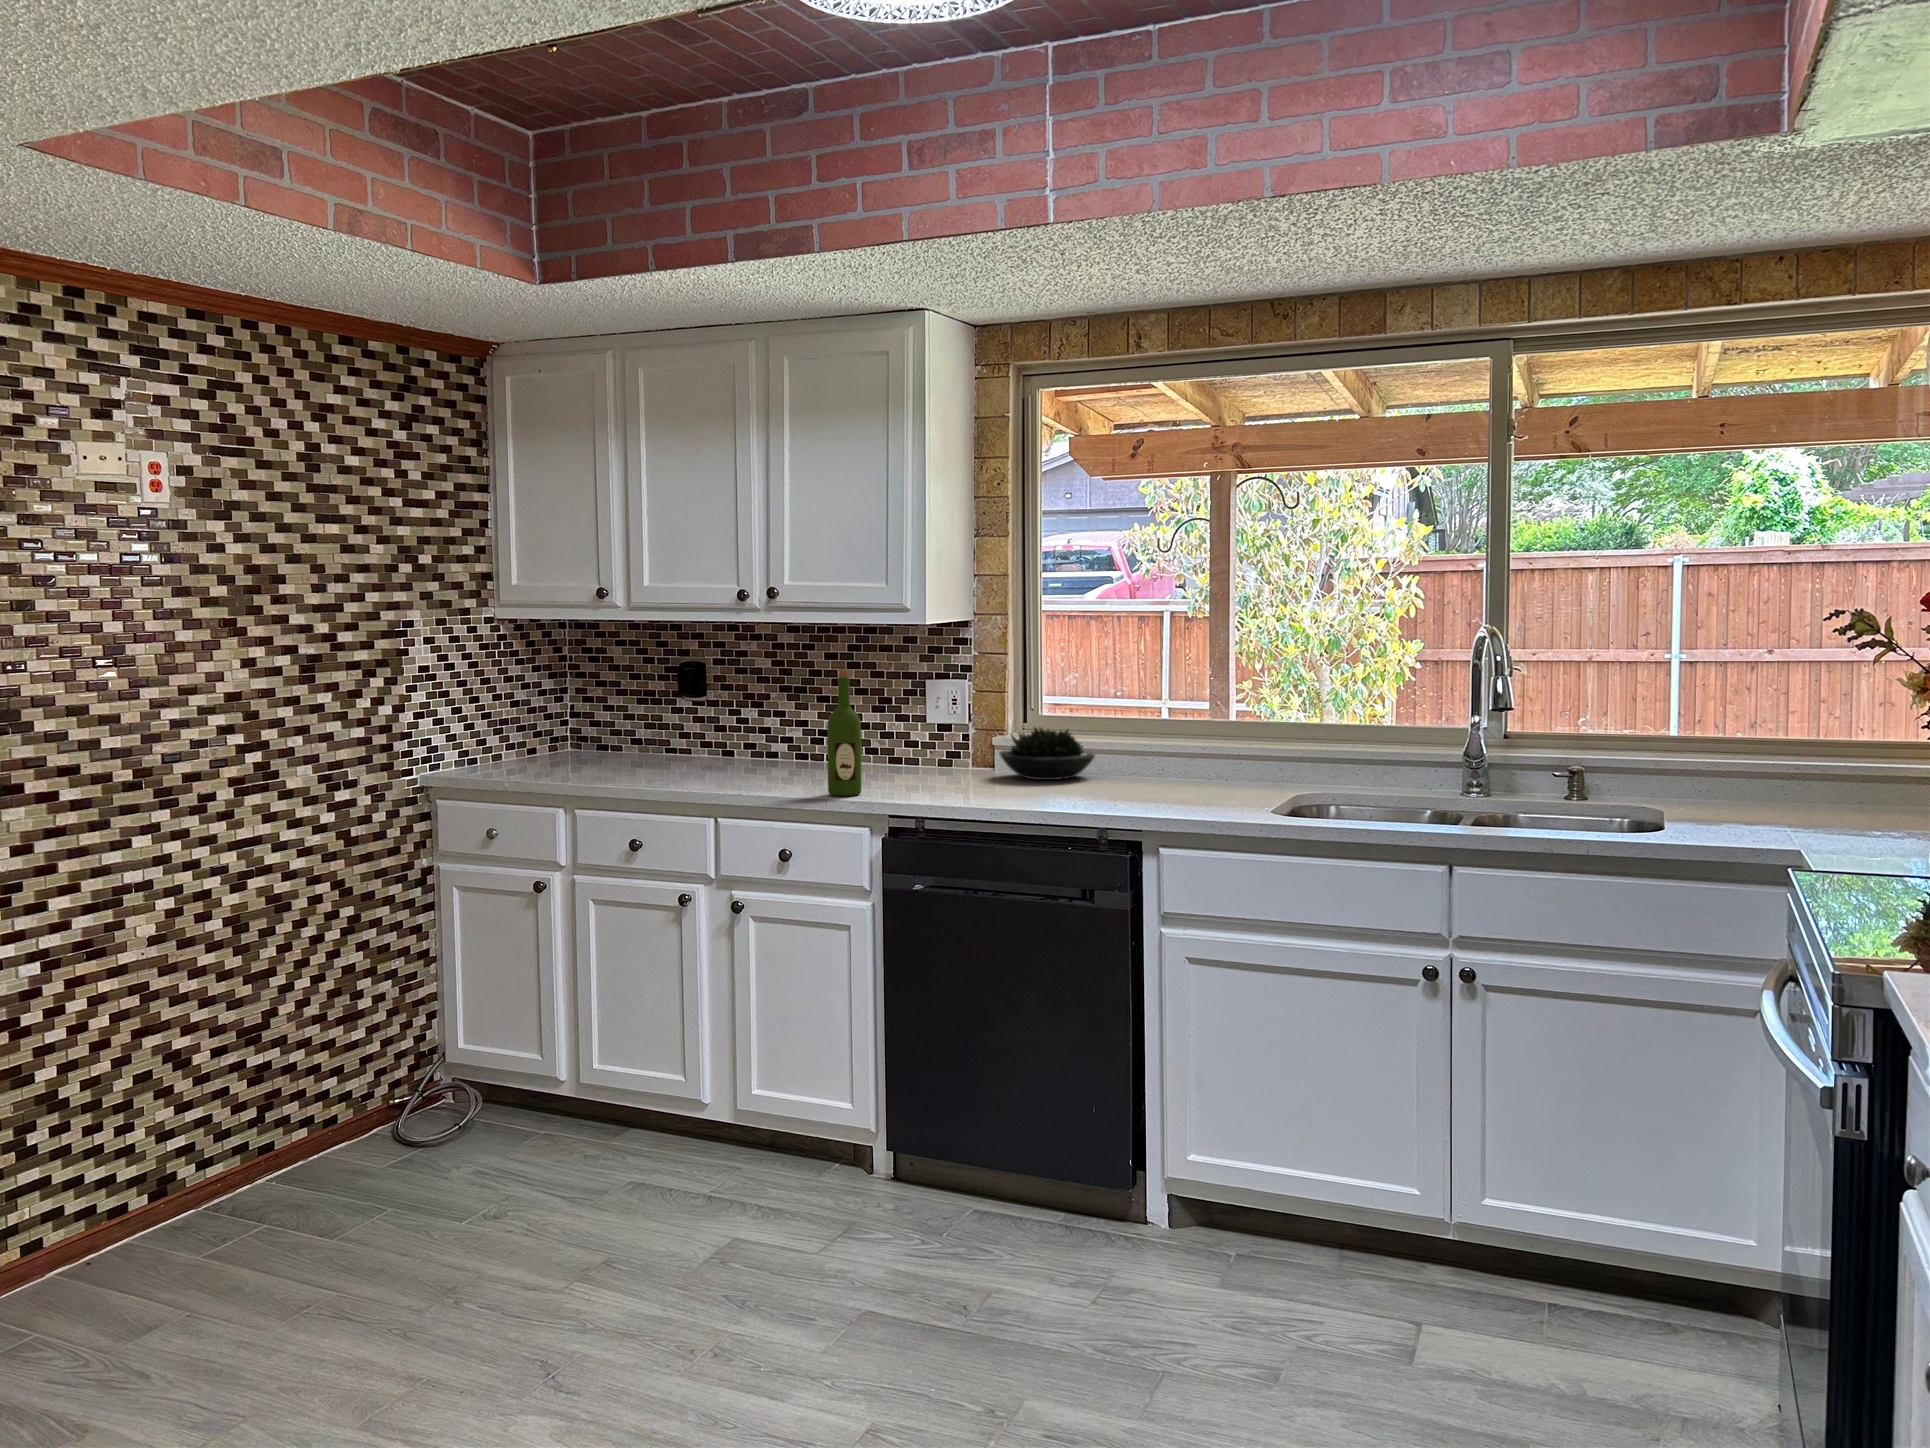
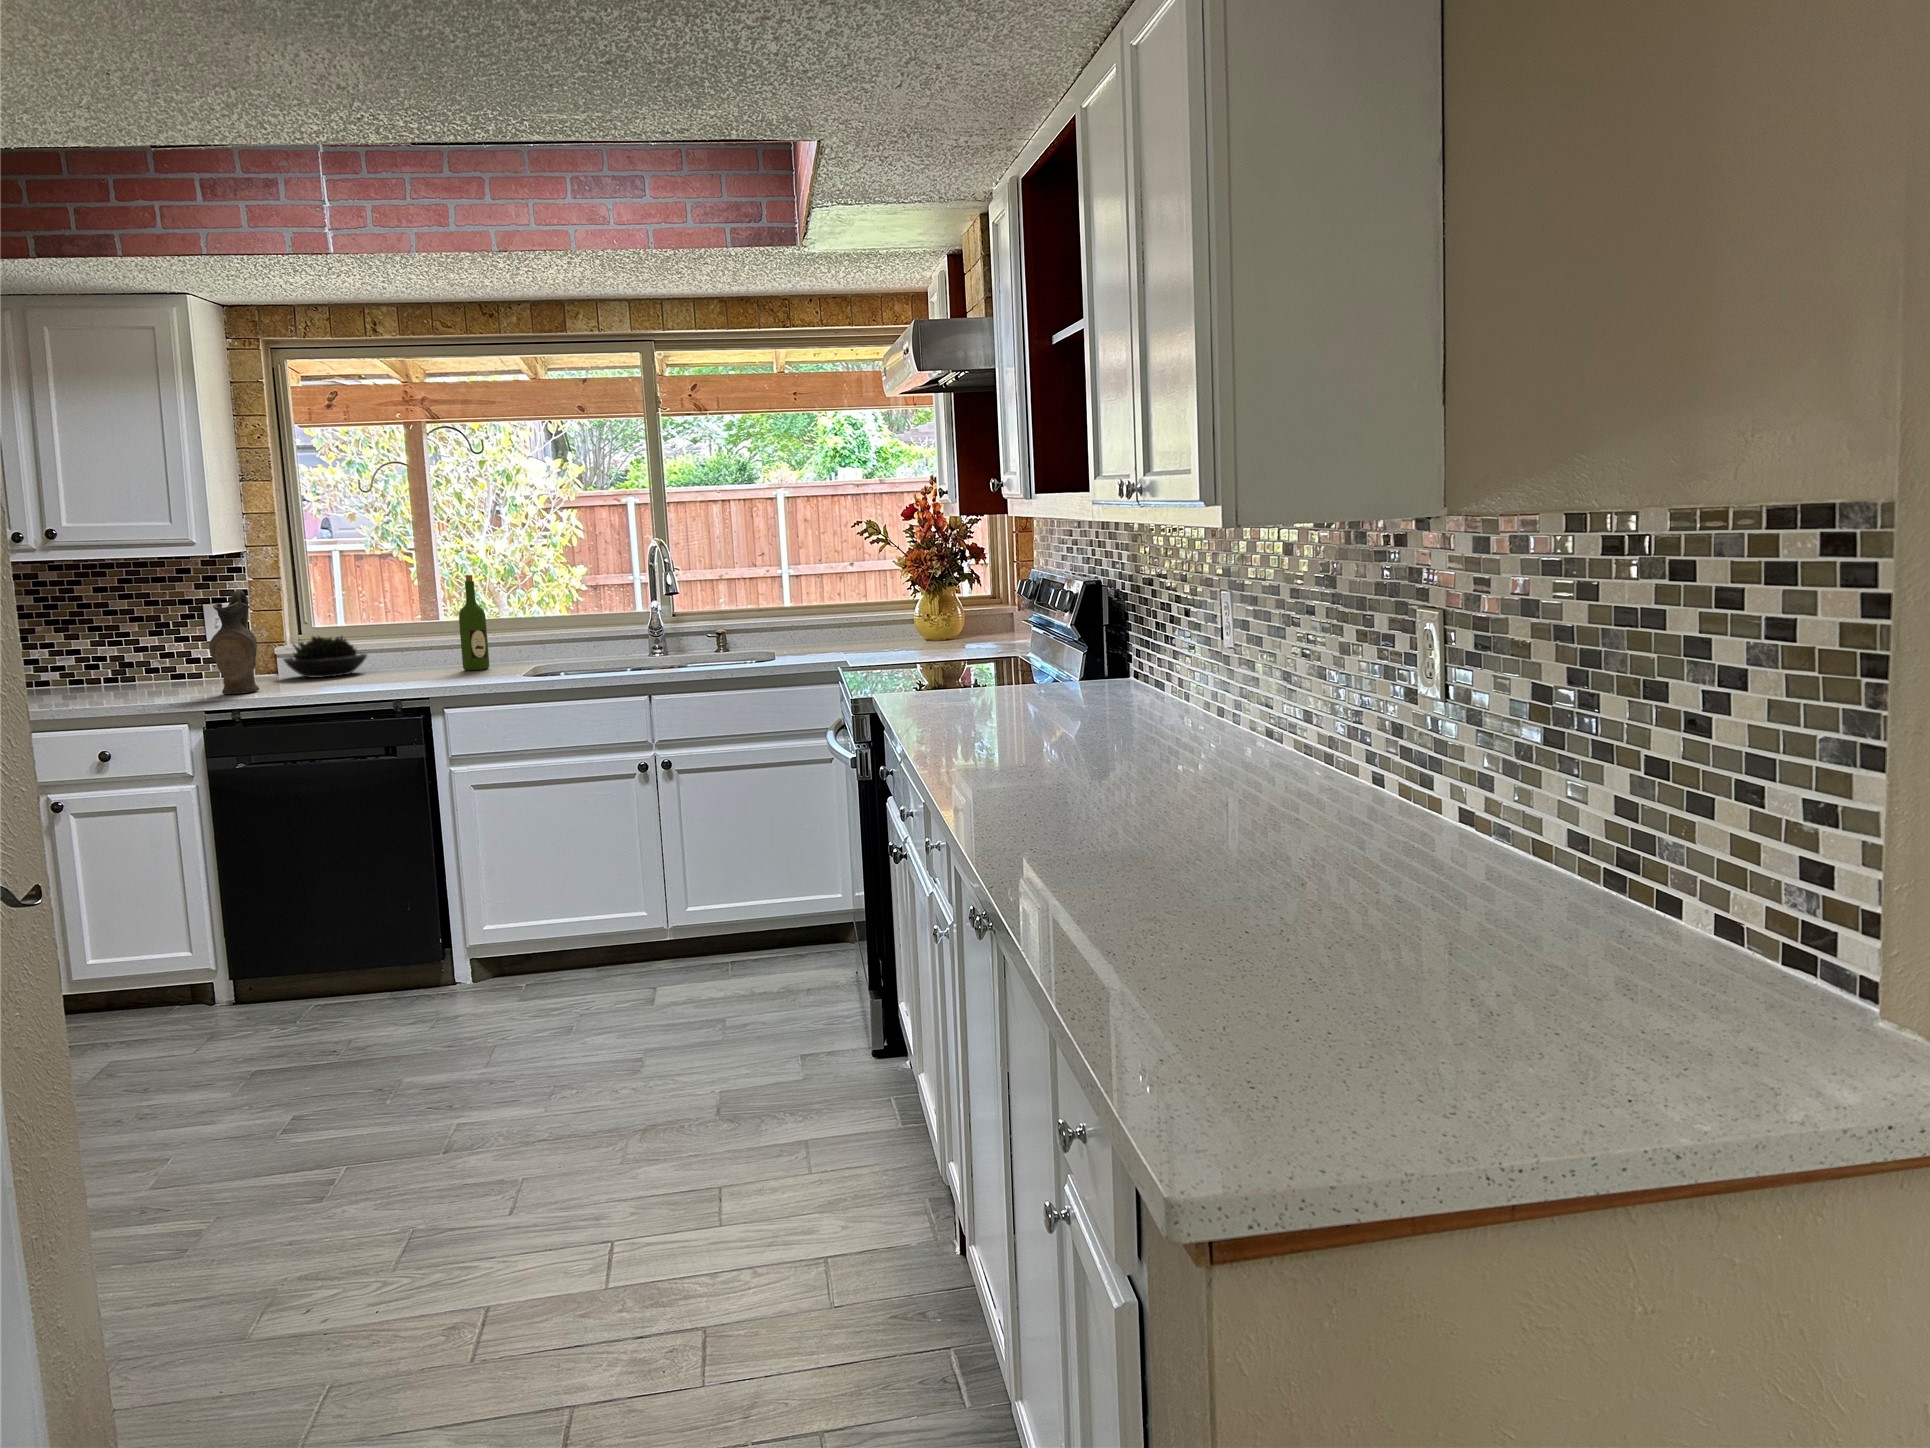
ceramic pitcher: none [906,667,959,794] -> present [209,590,259,694]
wine bottle: present [828,669,861,796] -> present [459,575,489,670]

